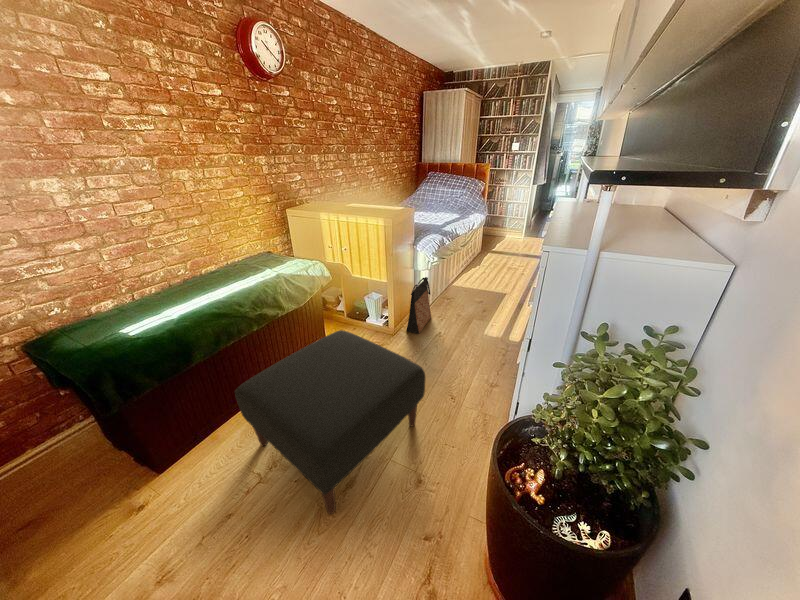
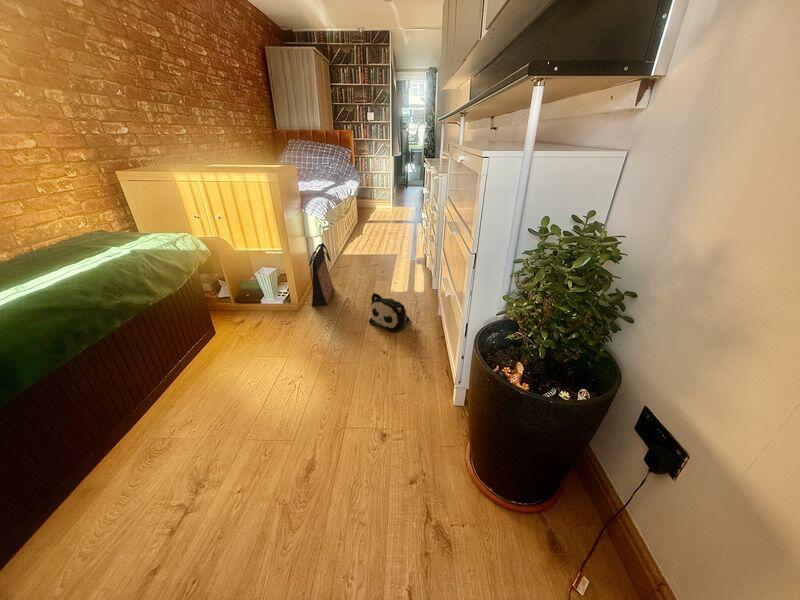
ottoman: present [235,330,425,514] -> none [115,308,365,506]
plush toy: none [450,335,491,378] -> present [369,293,410,331]

